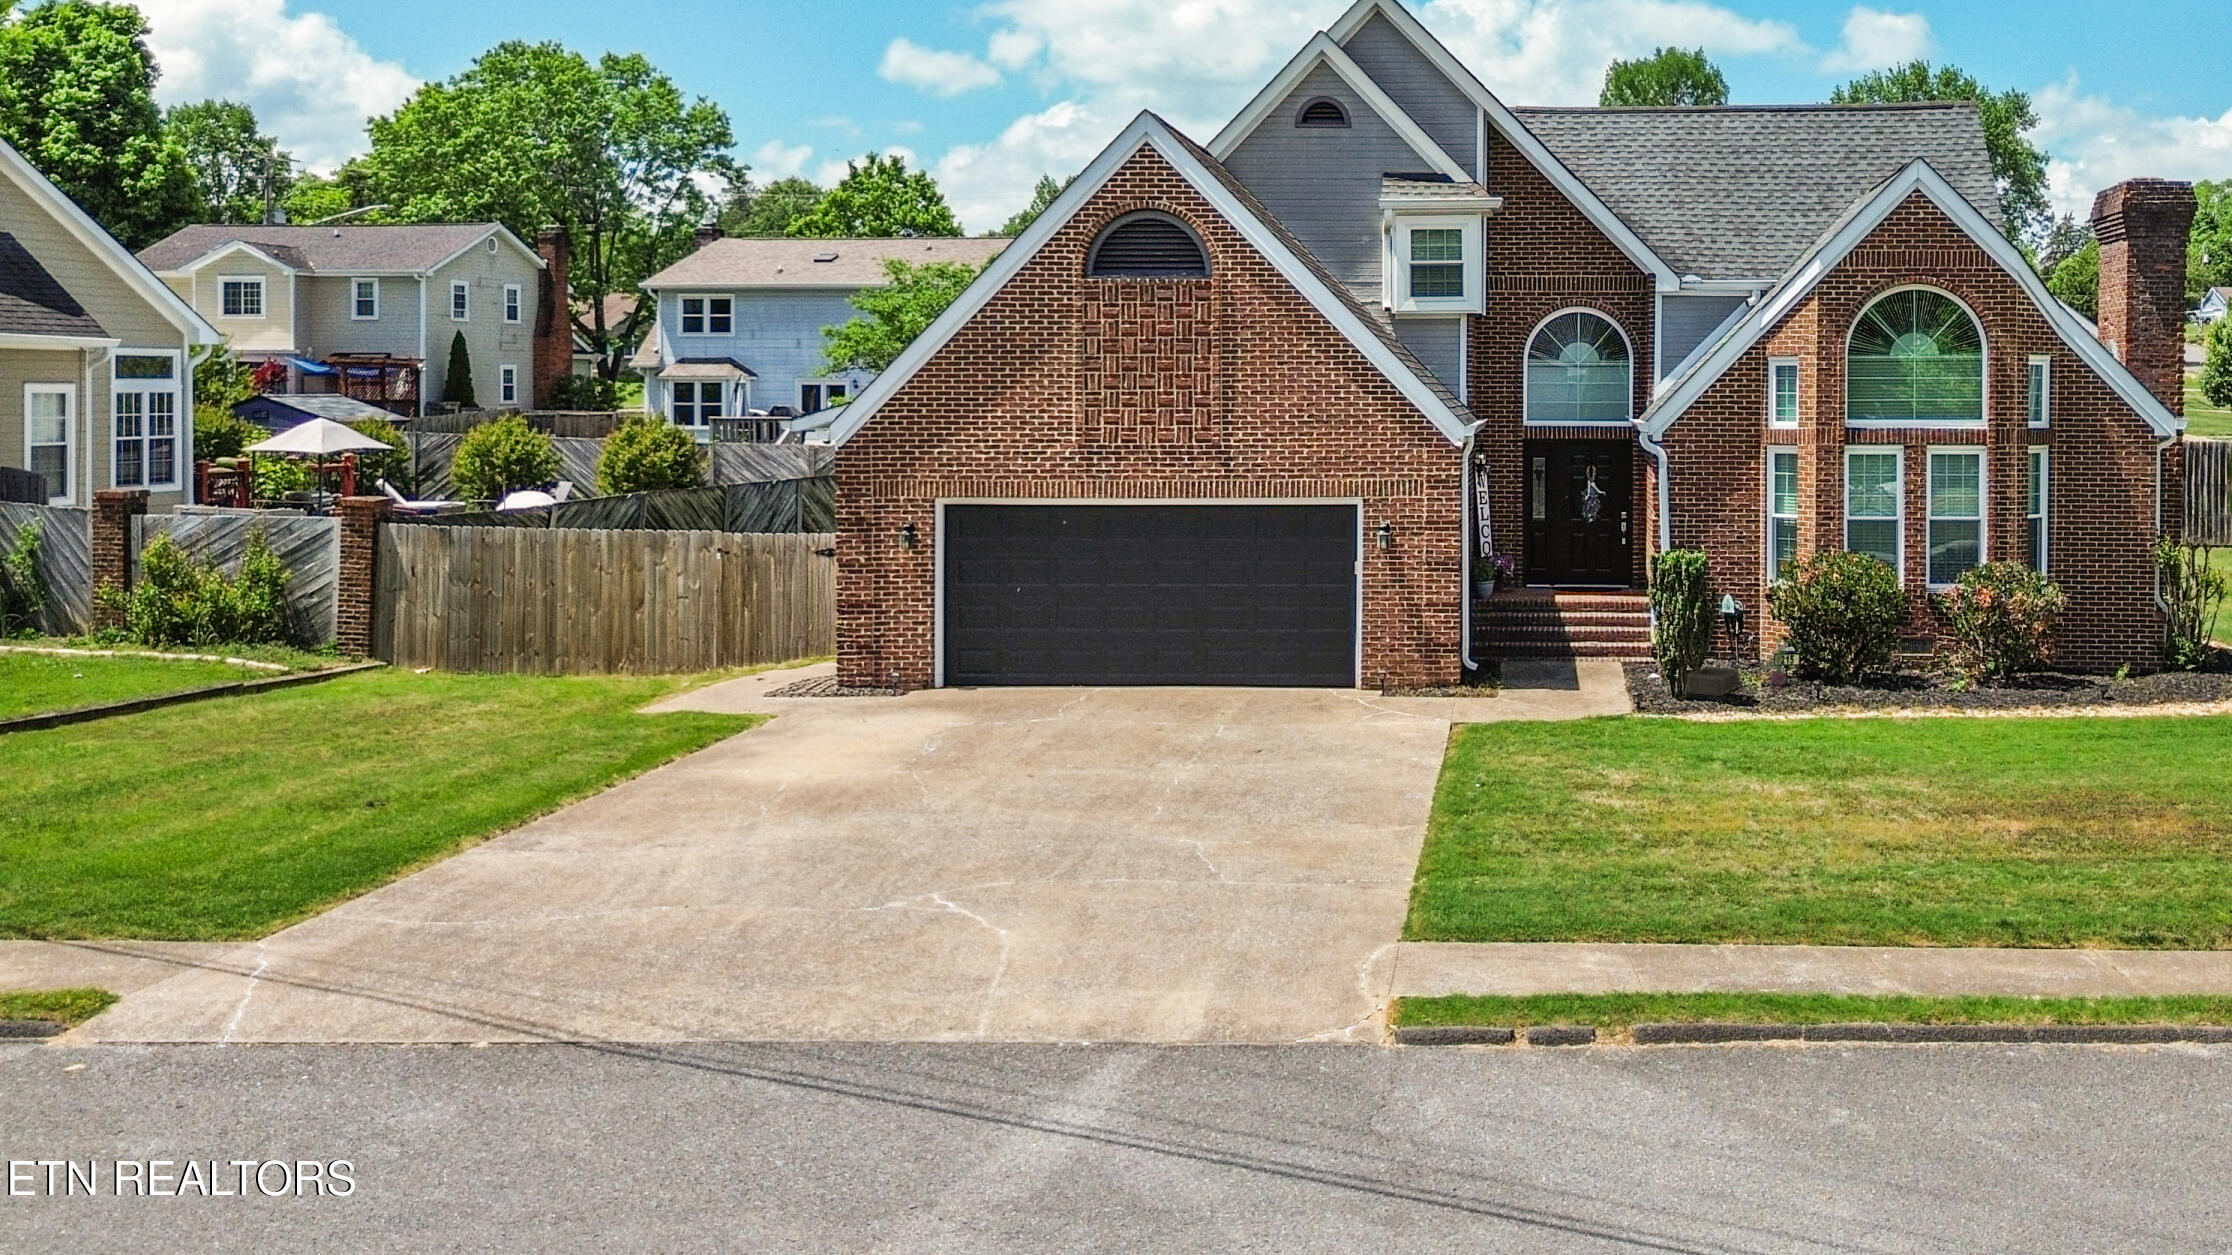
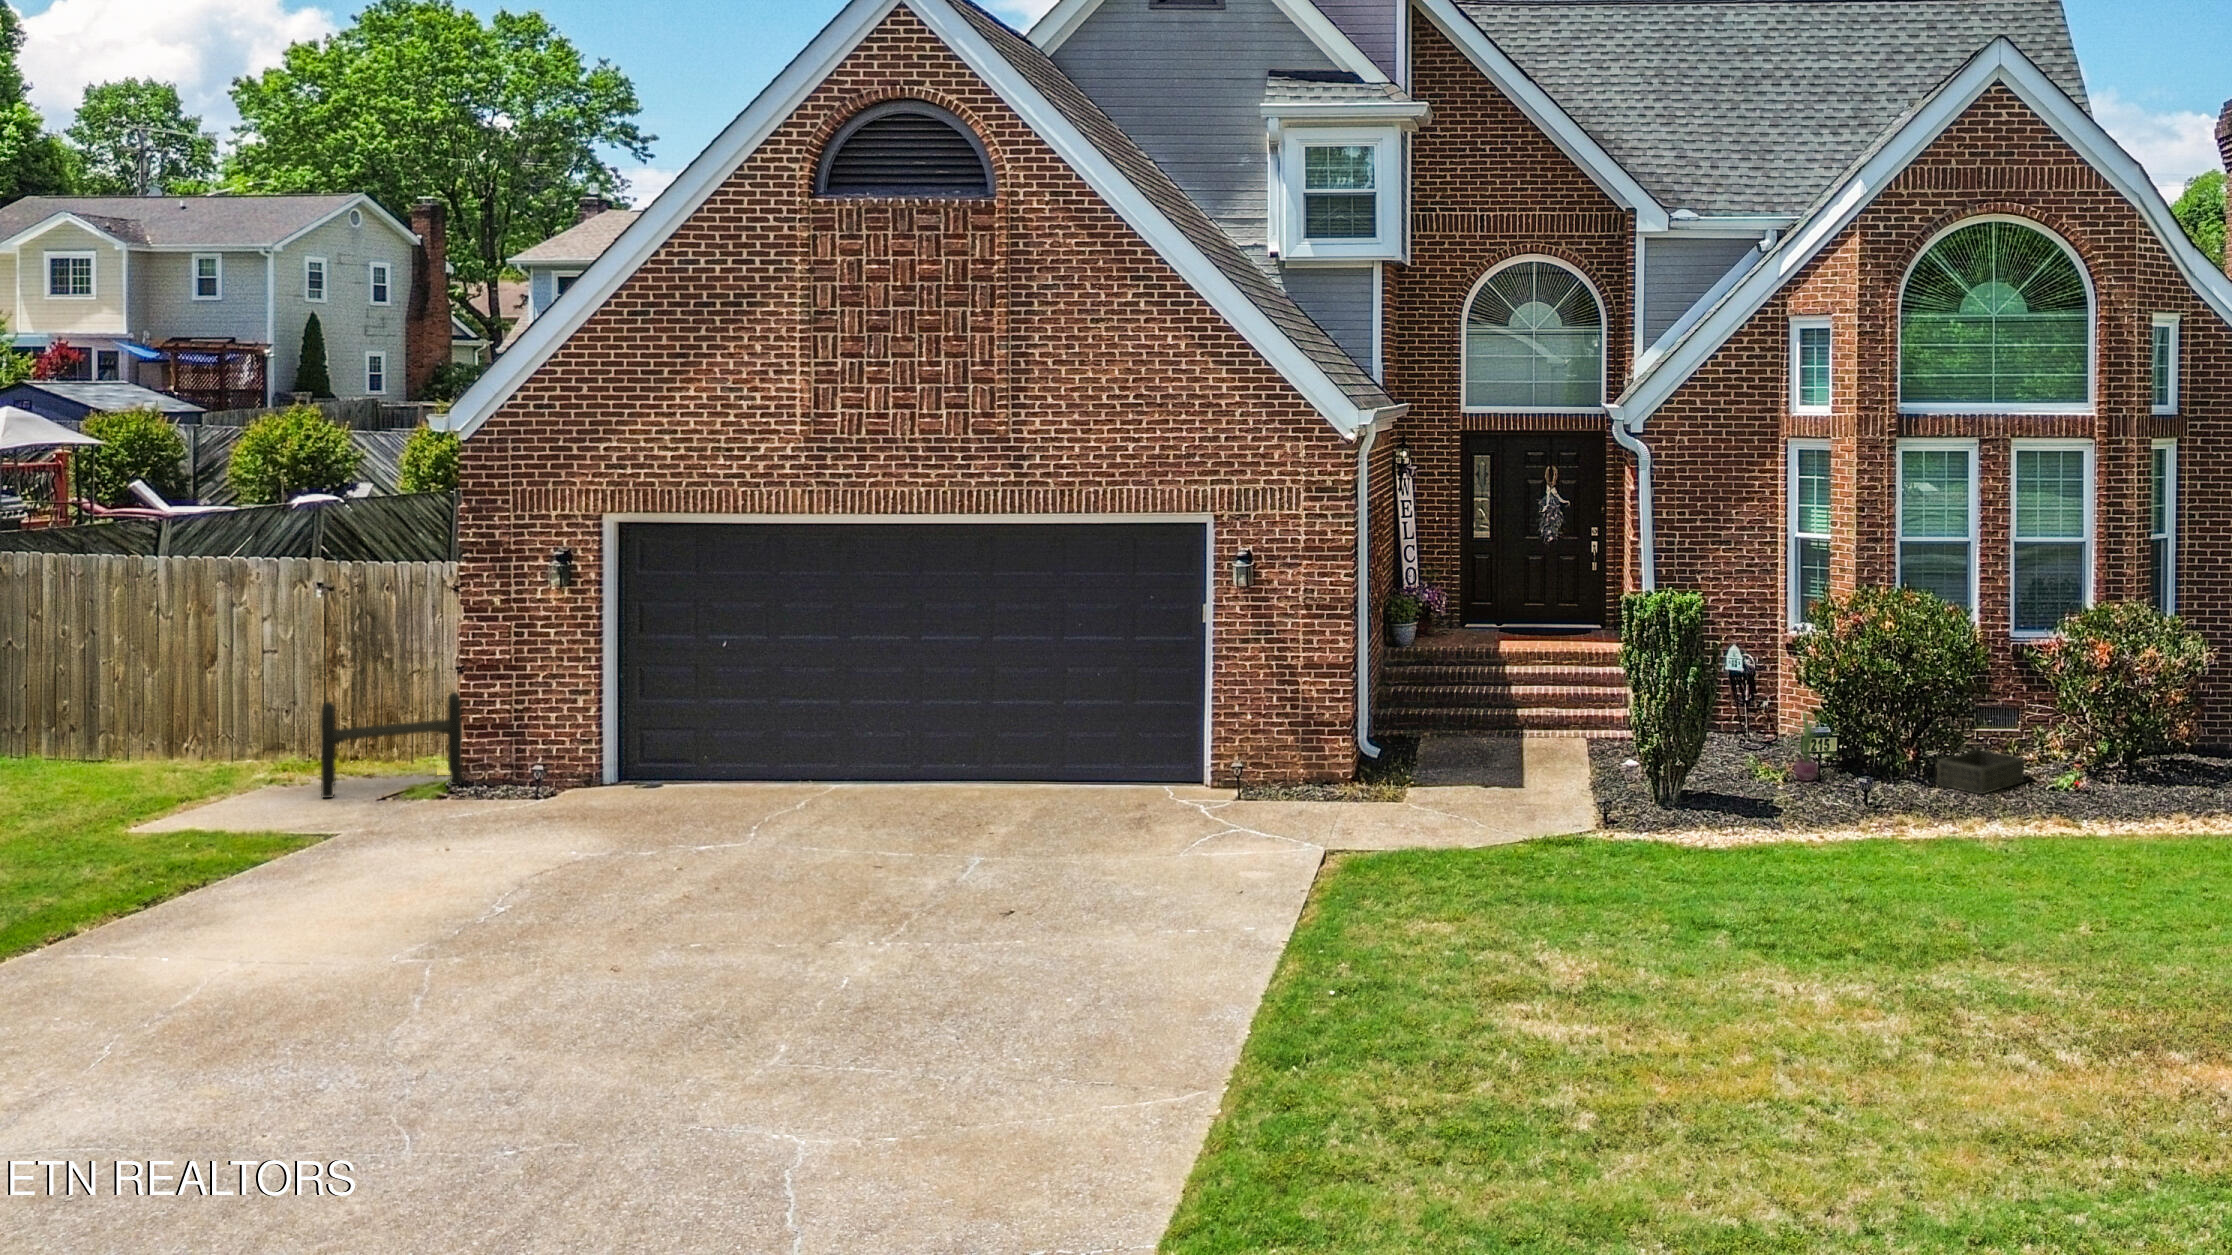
bench: none [750,622,845,693] -> present [320,692,463,798]
basket: present [1687,667,1740,696] -> present [1937,749,2024,794]

